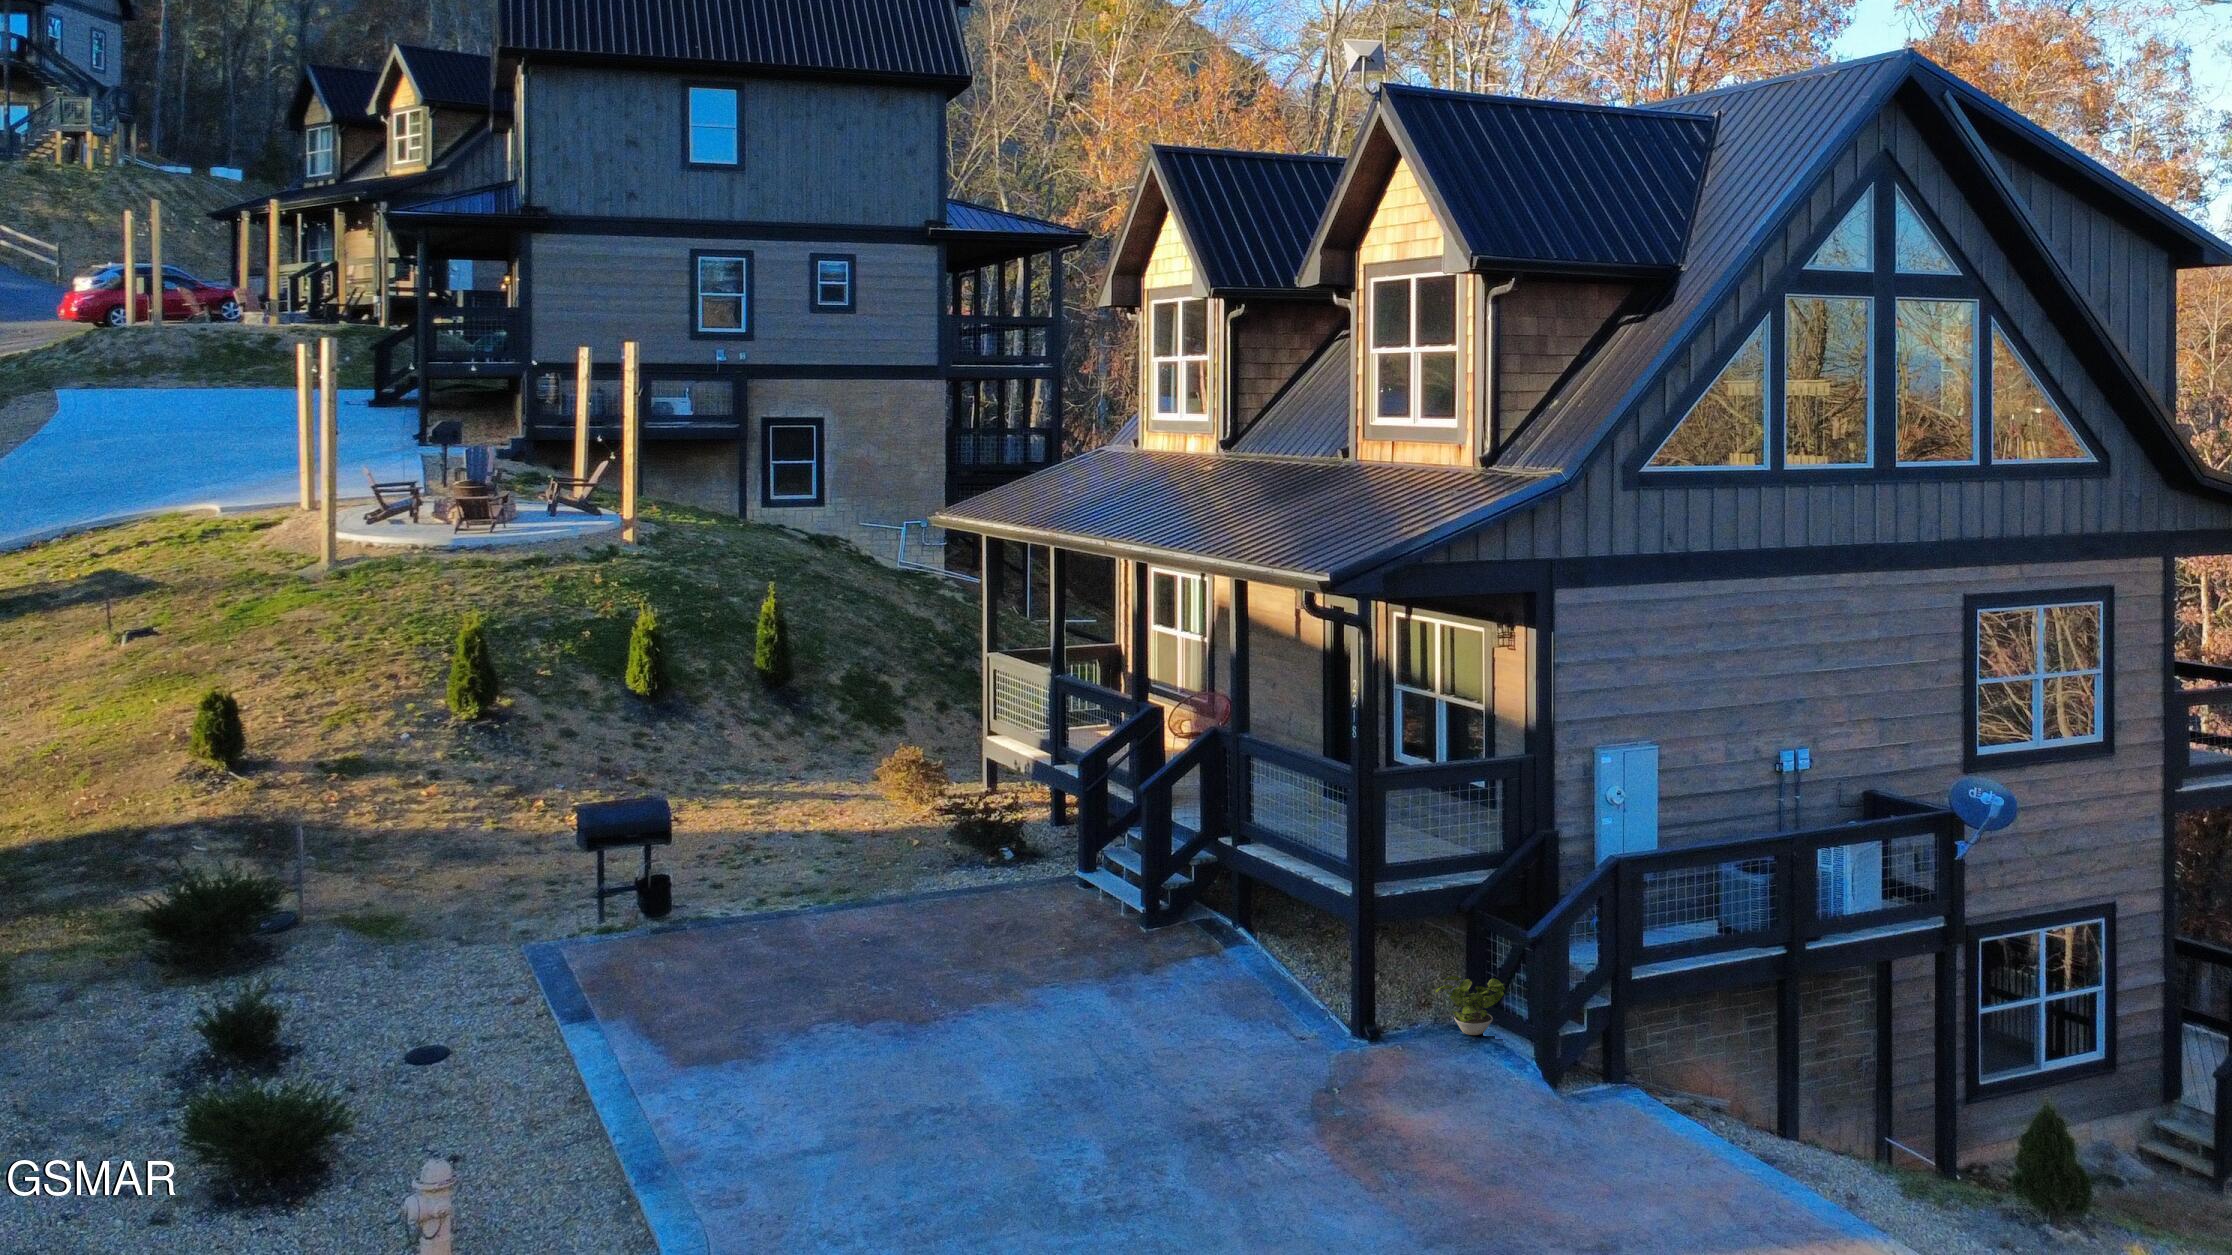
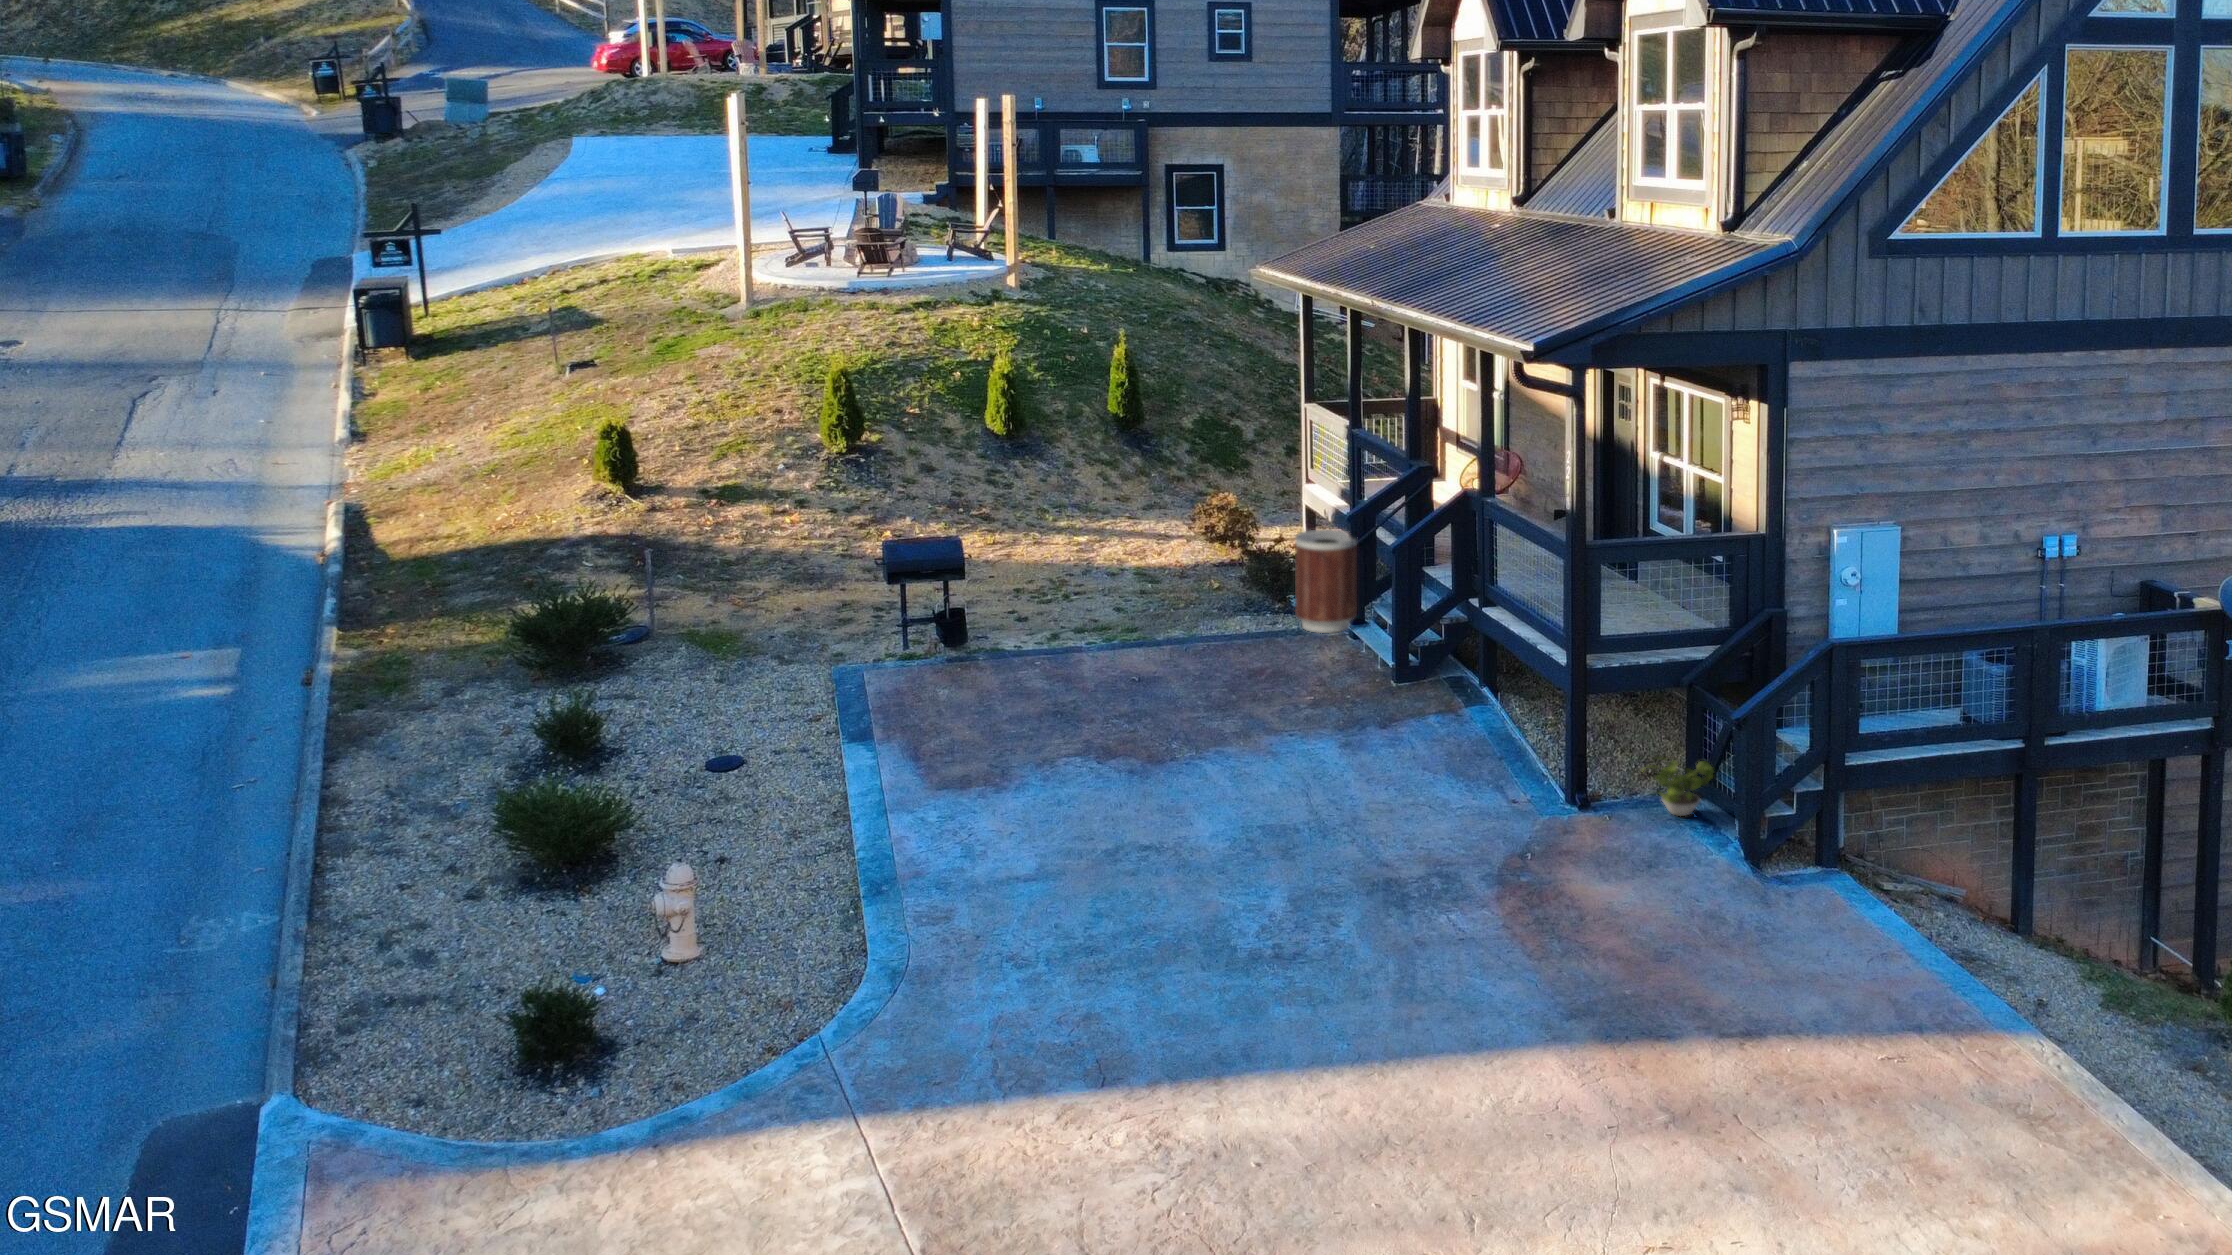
trash can: none [1021,777,1088,885] -> present [1295,529,1357,633]

